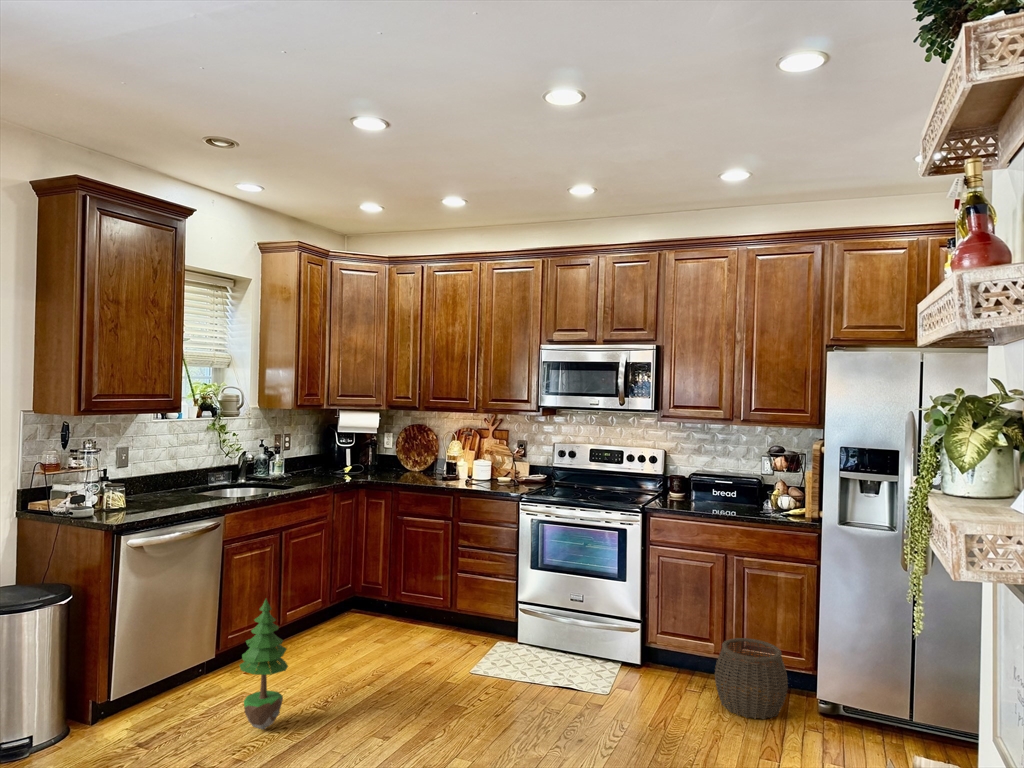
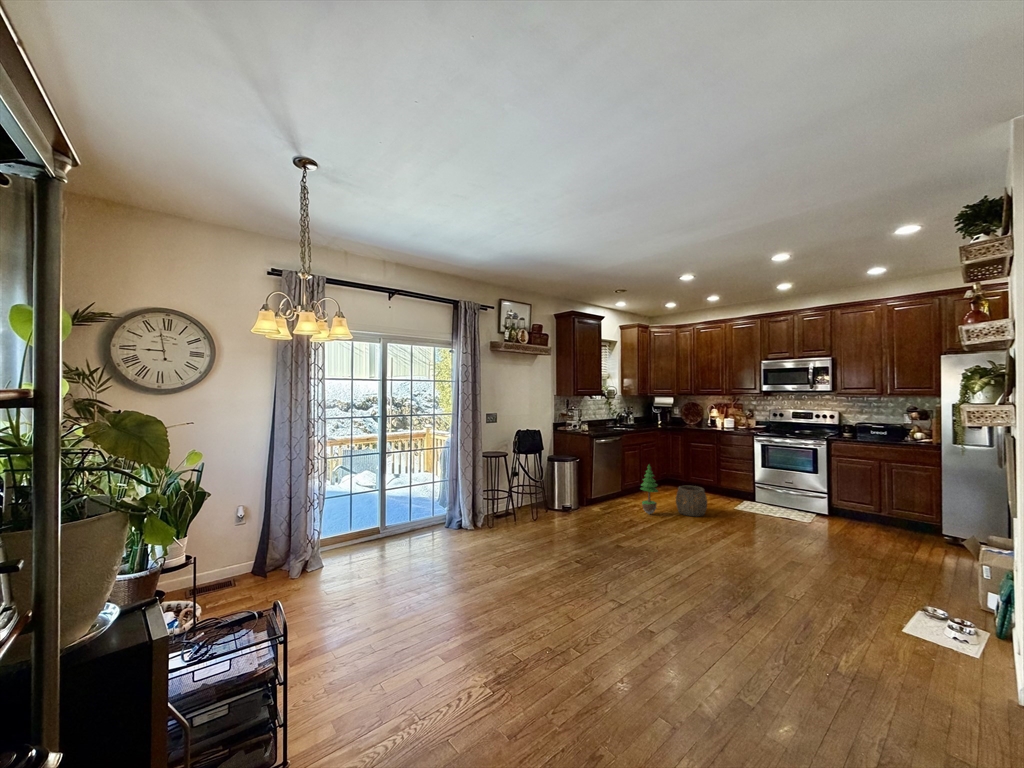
woven basket: present [715,638,788,719] -> present [676,486,707,516]

